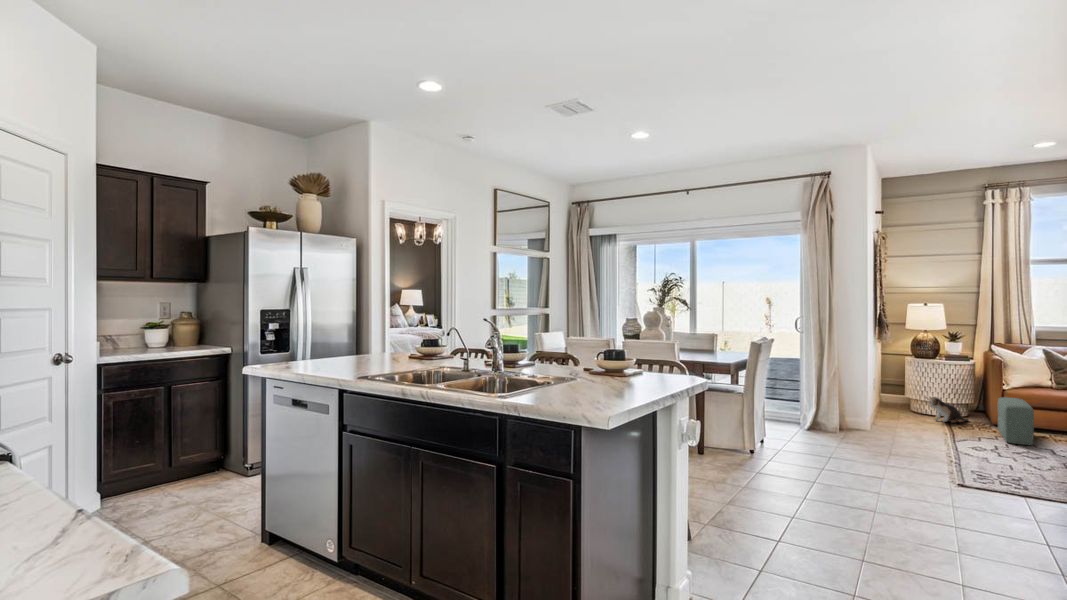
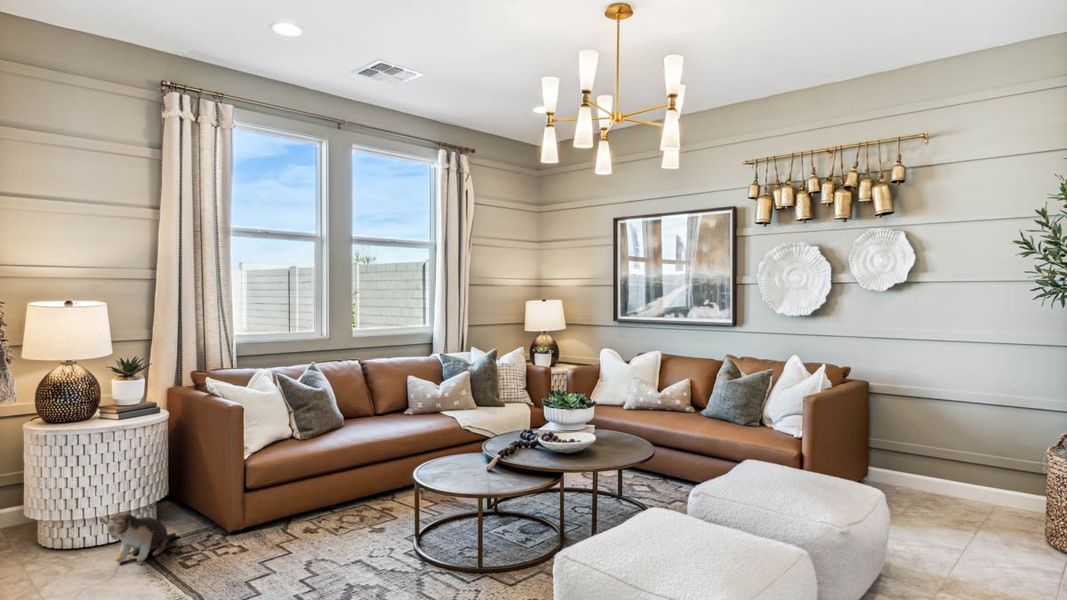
pouf: present [998,397,1034,445] -> none [243,474,338,580]

